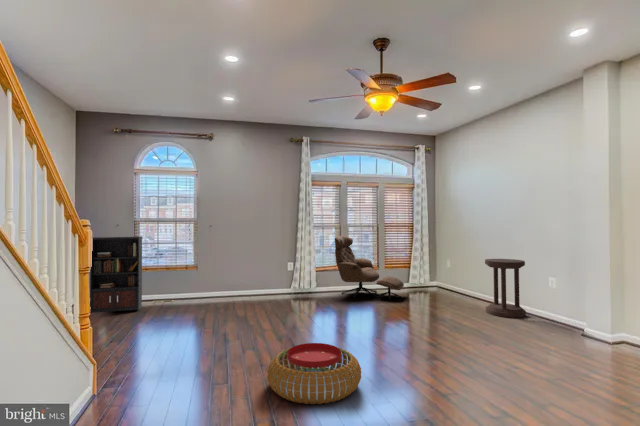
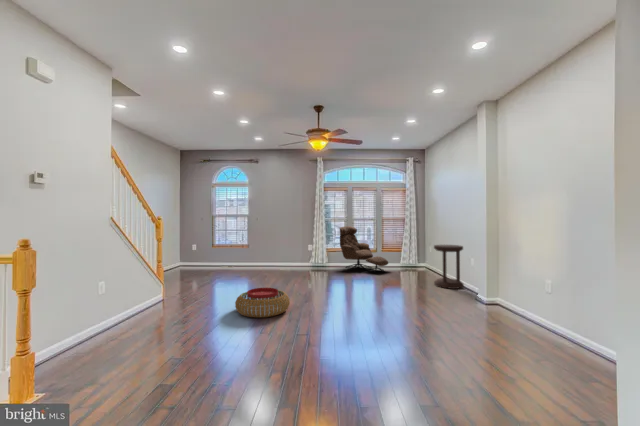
bookcase: present [90,236,142,313] -> none [185,225,224,270]

